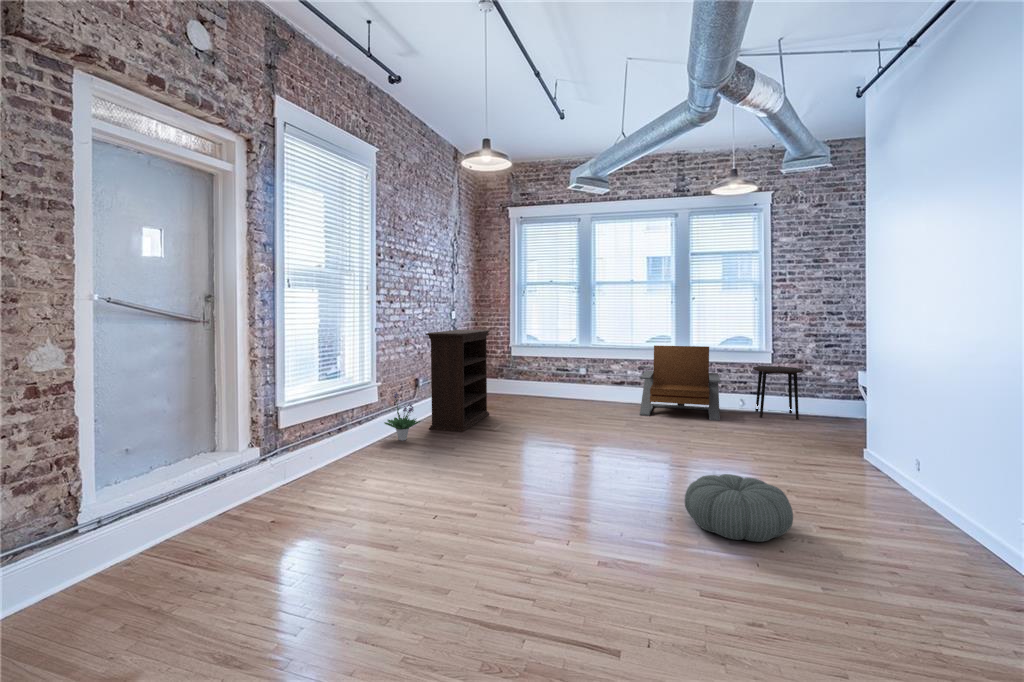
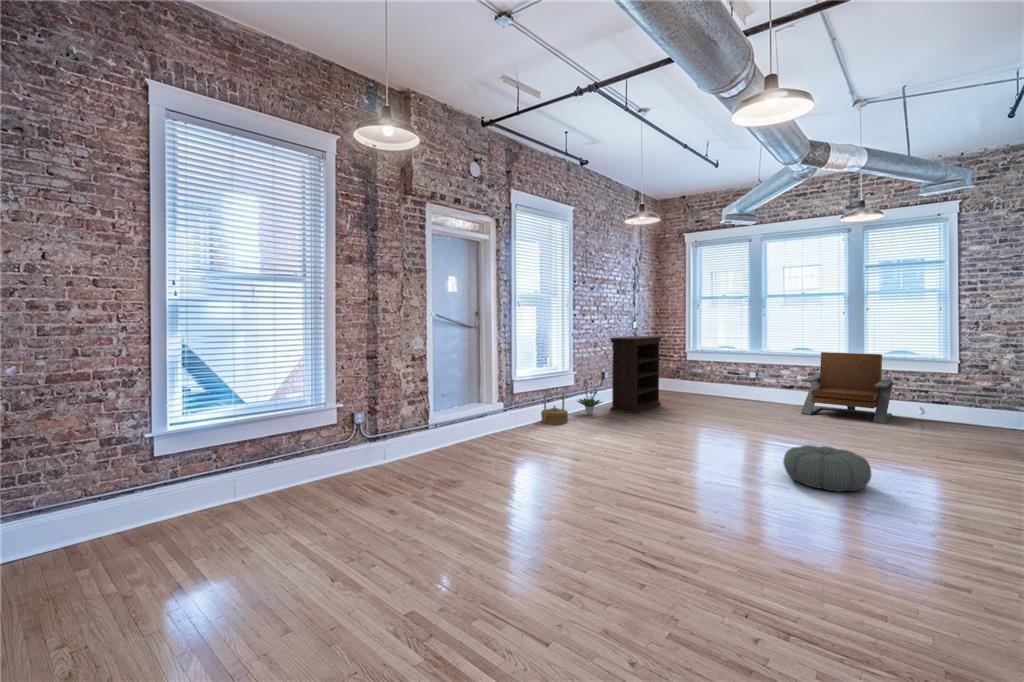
side table: present [753,366,804,420] -> none [931,375,993,430]
woven basket: none [331,413,374,465] -> present [541,391,568,424]

